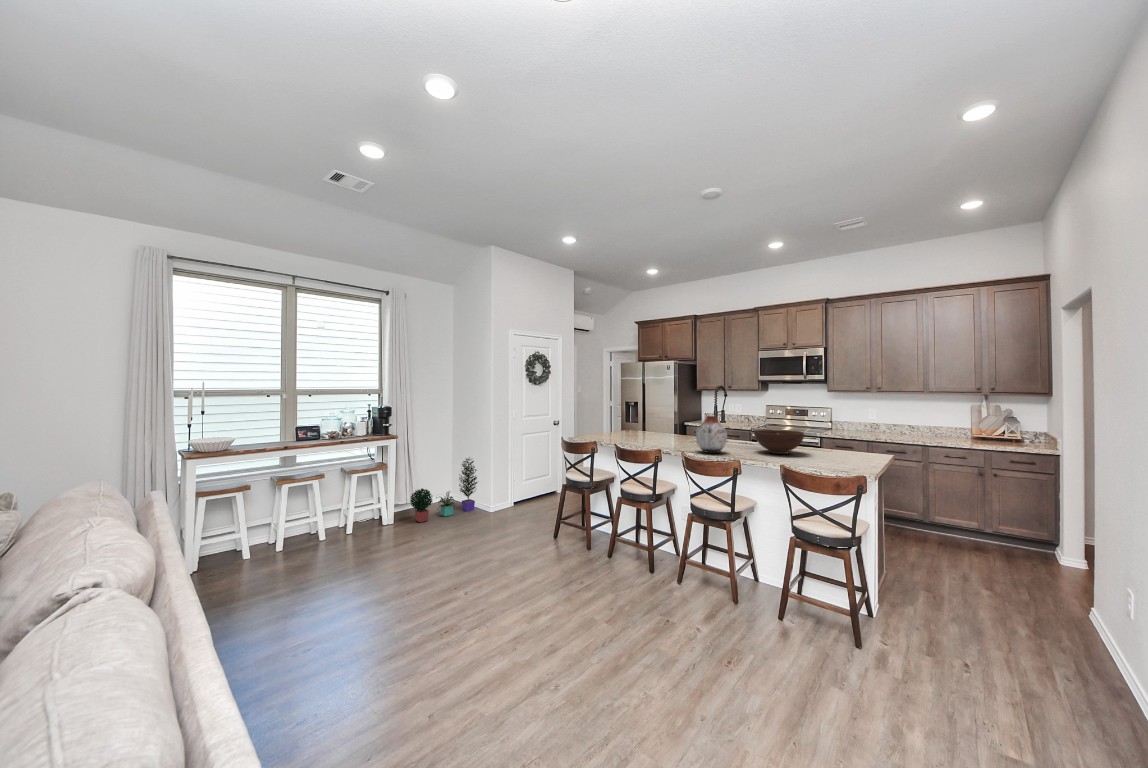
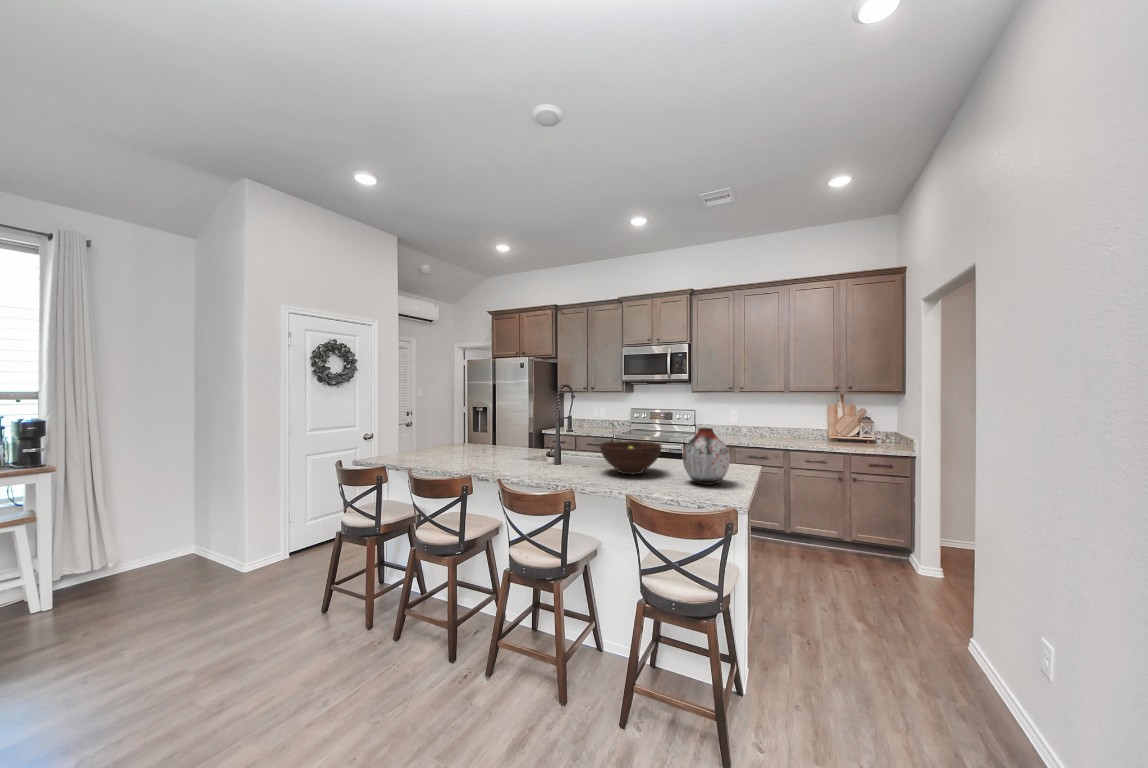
vase: present [696,416,727,453] -> present [682,428,730,485]
potted plant: present [410,457,478,522] -> none [94,489,239,601]

